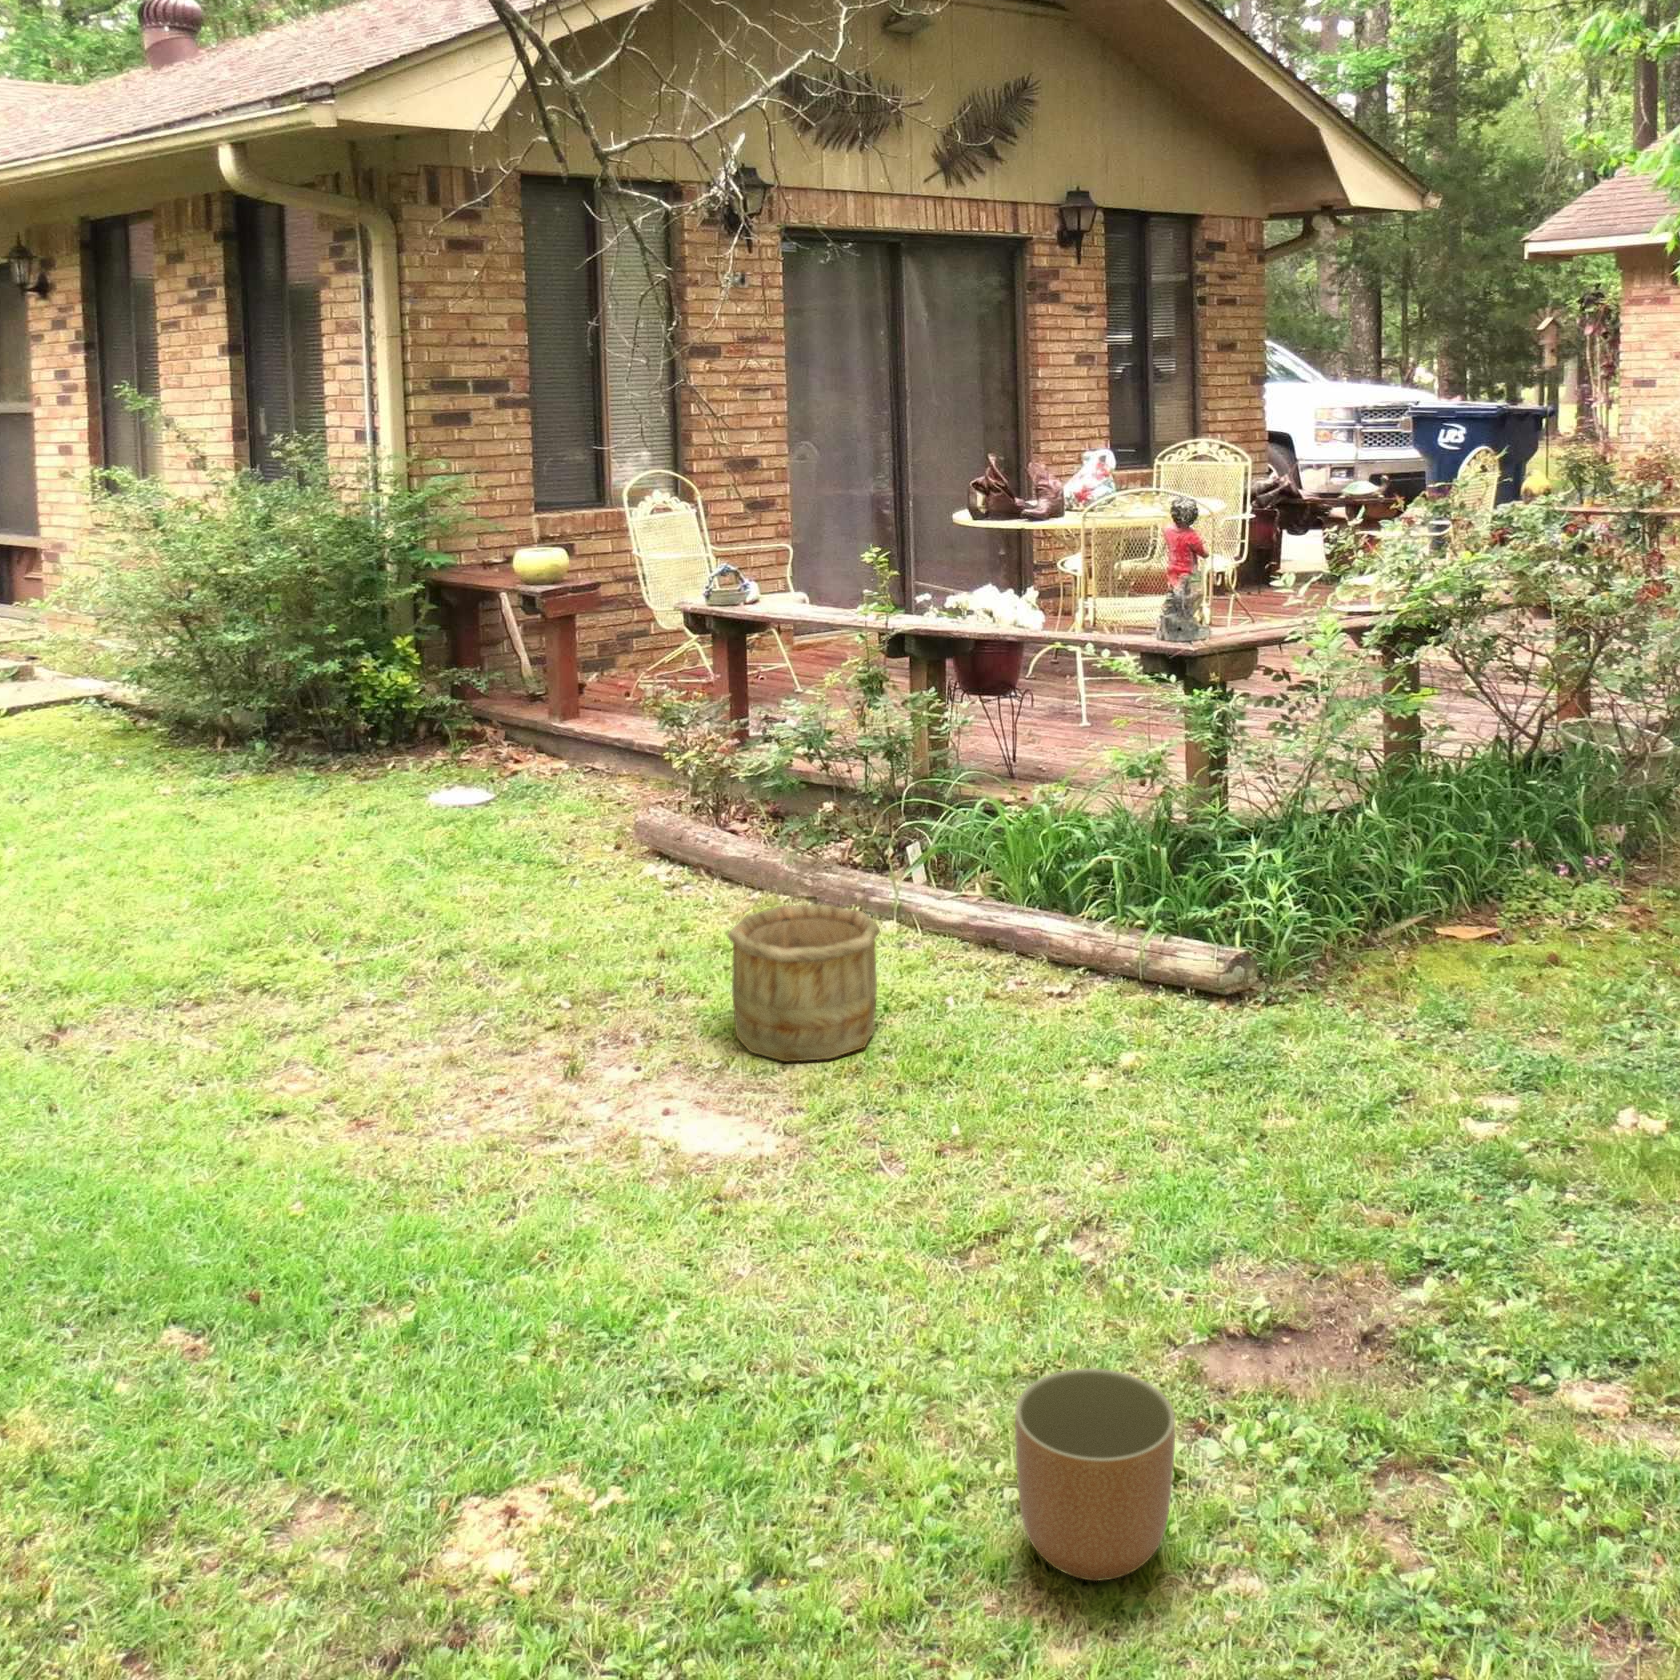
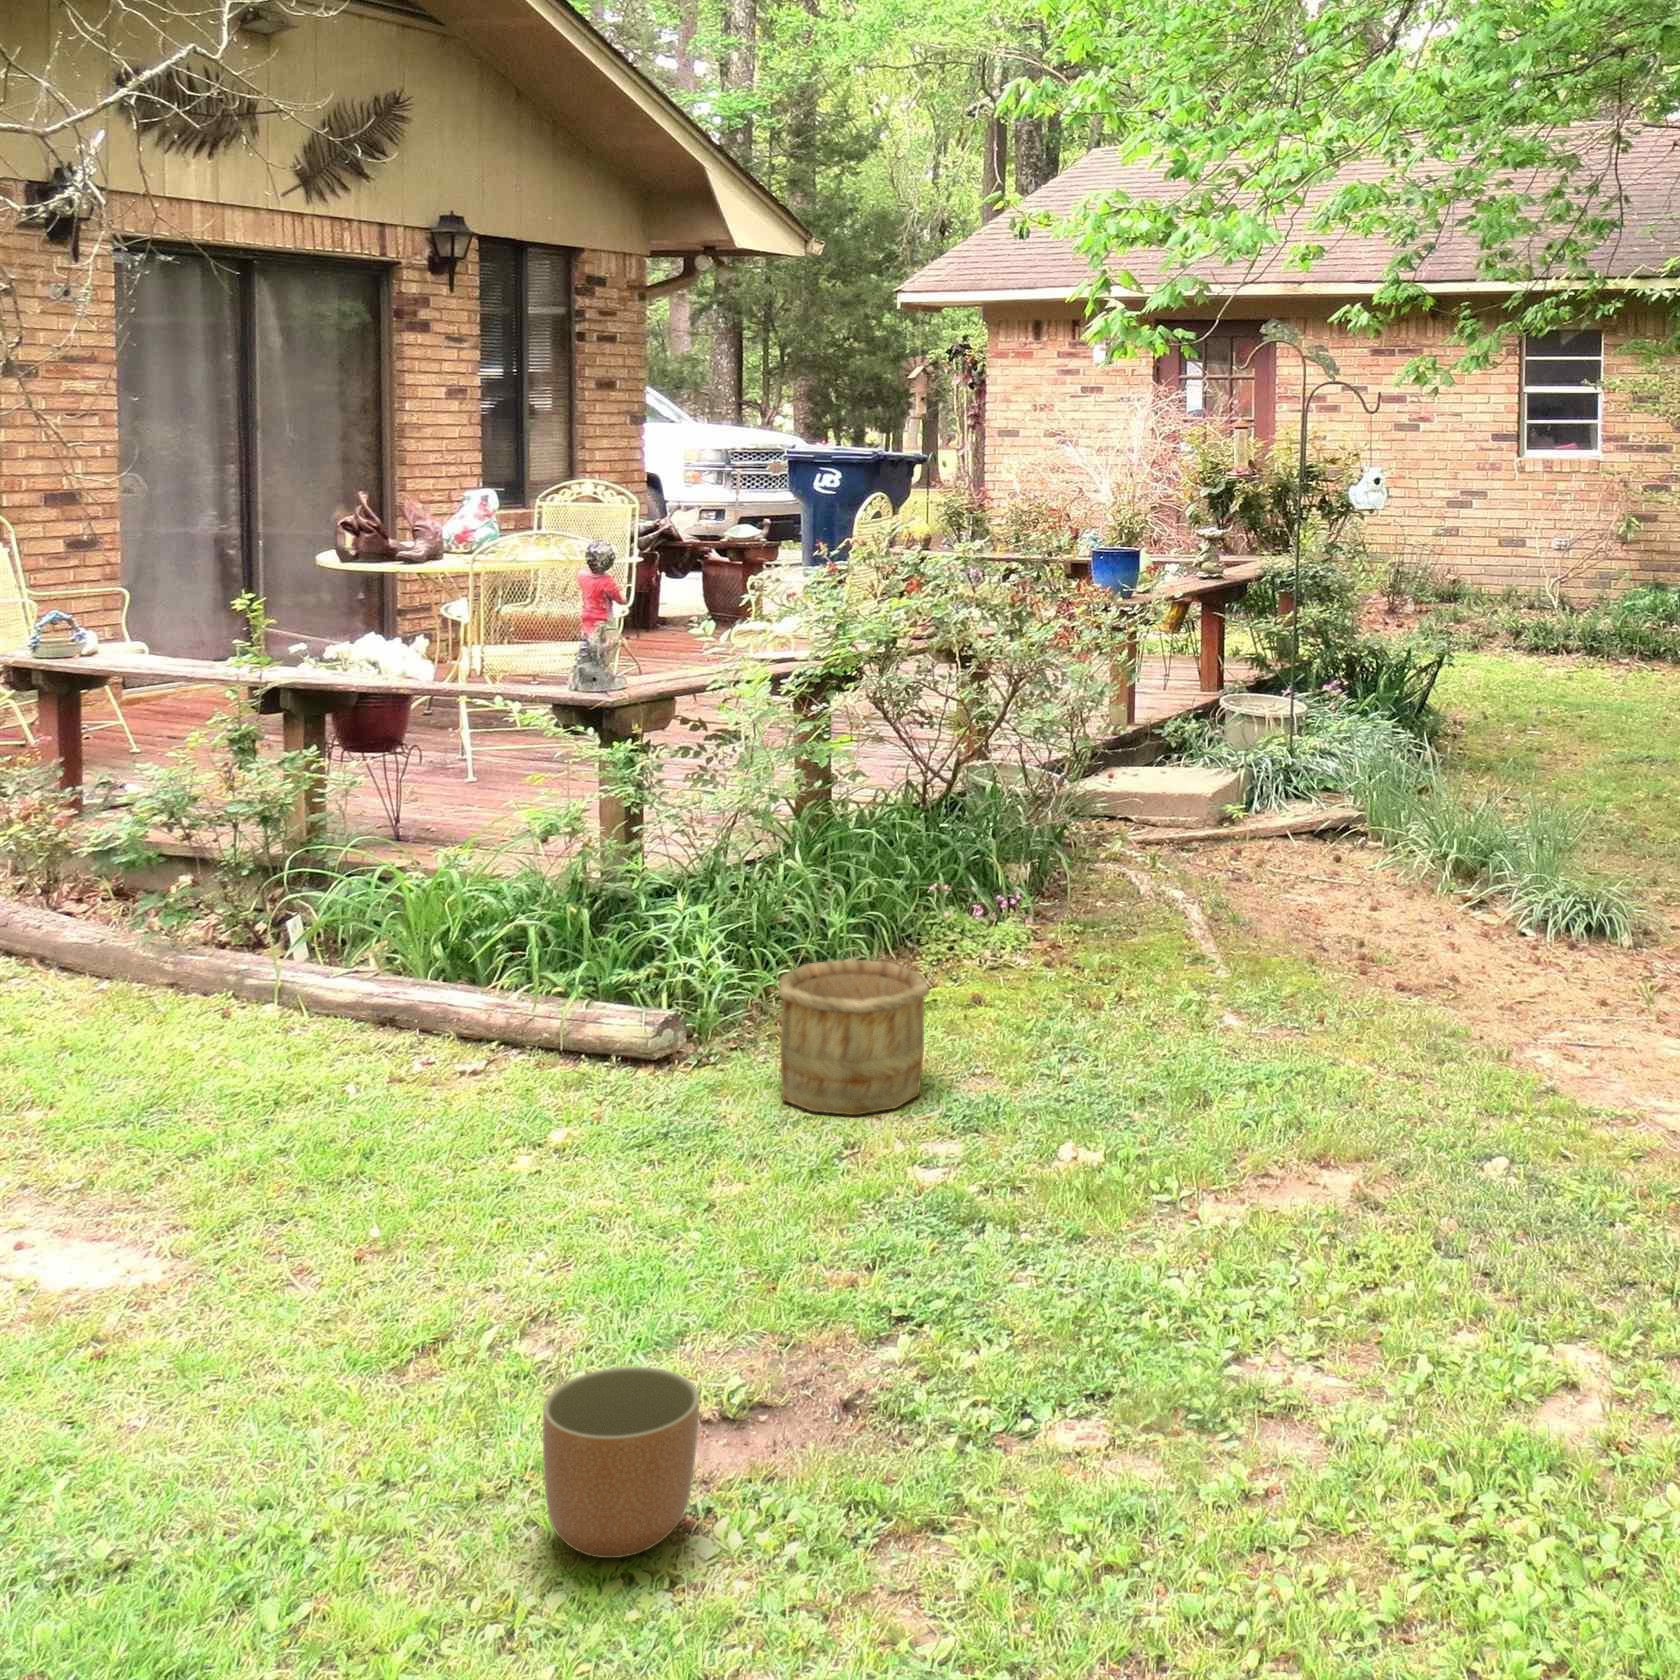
wooden bucket: present [728,905,880,1062] -> present [779,959,930,1115]

